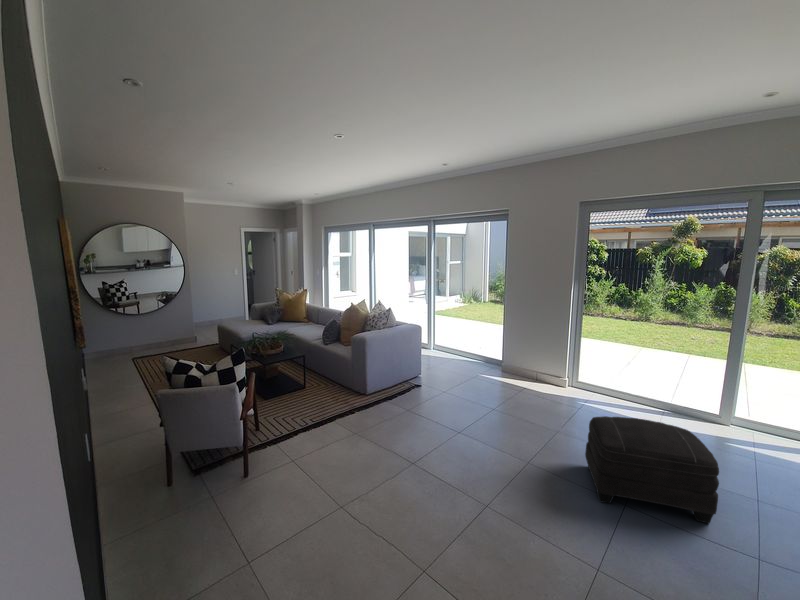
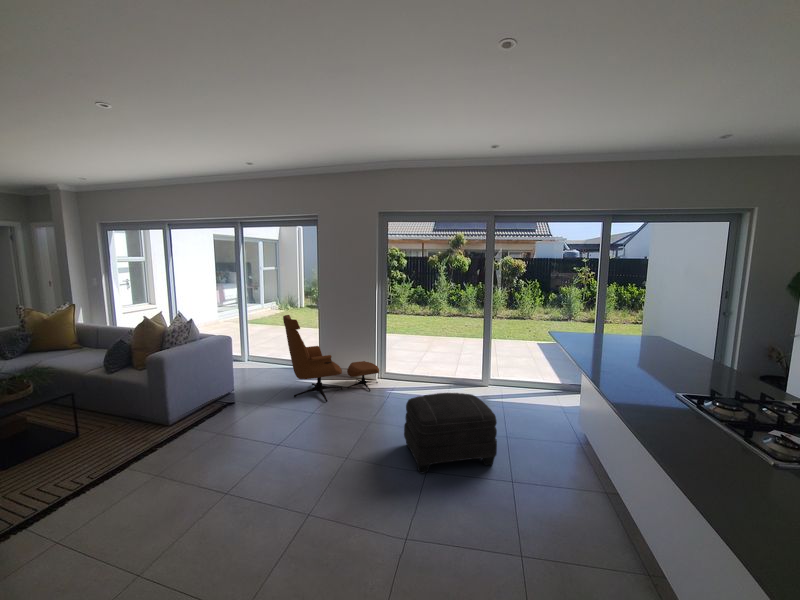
lounge chair: none [465,310,565,401] -> present [283,315,379,402]

